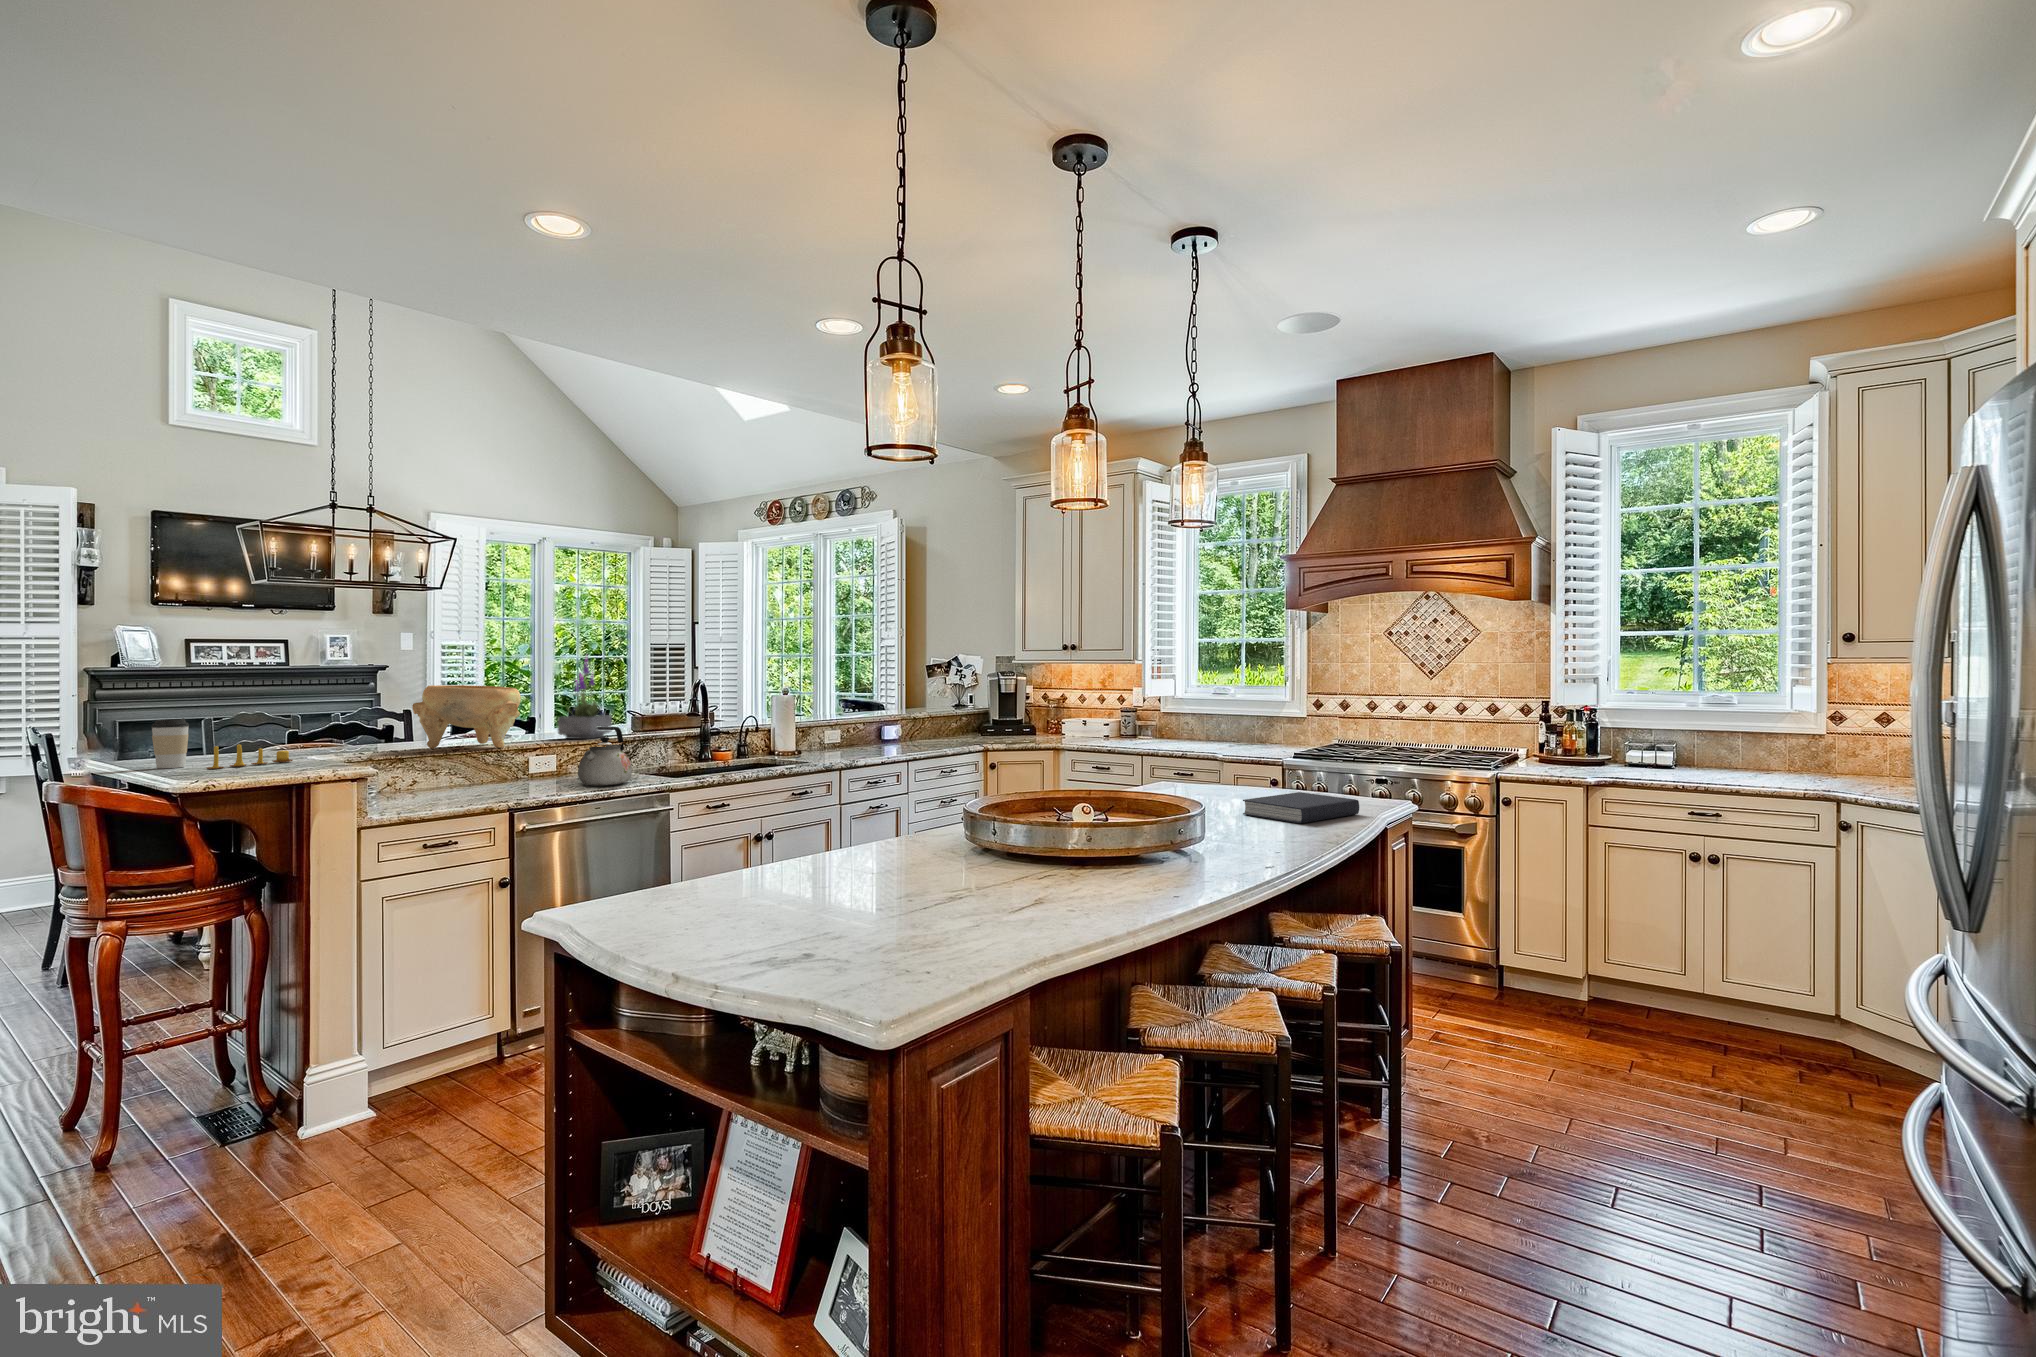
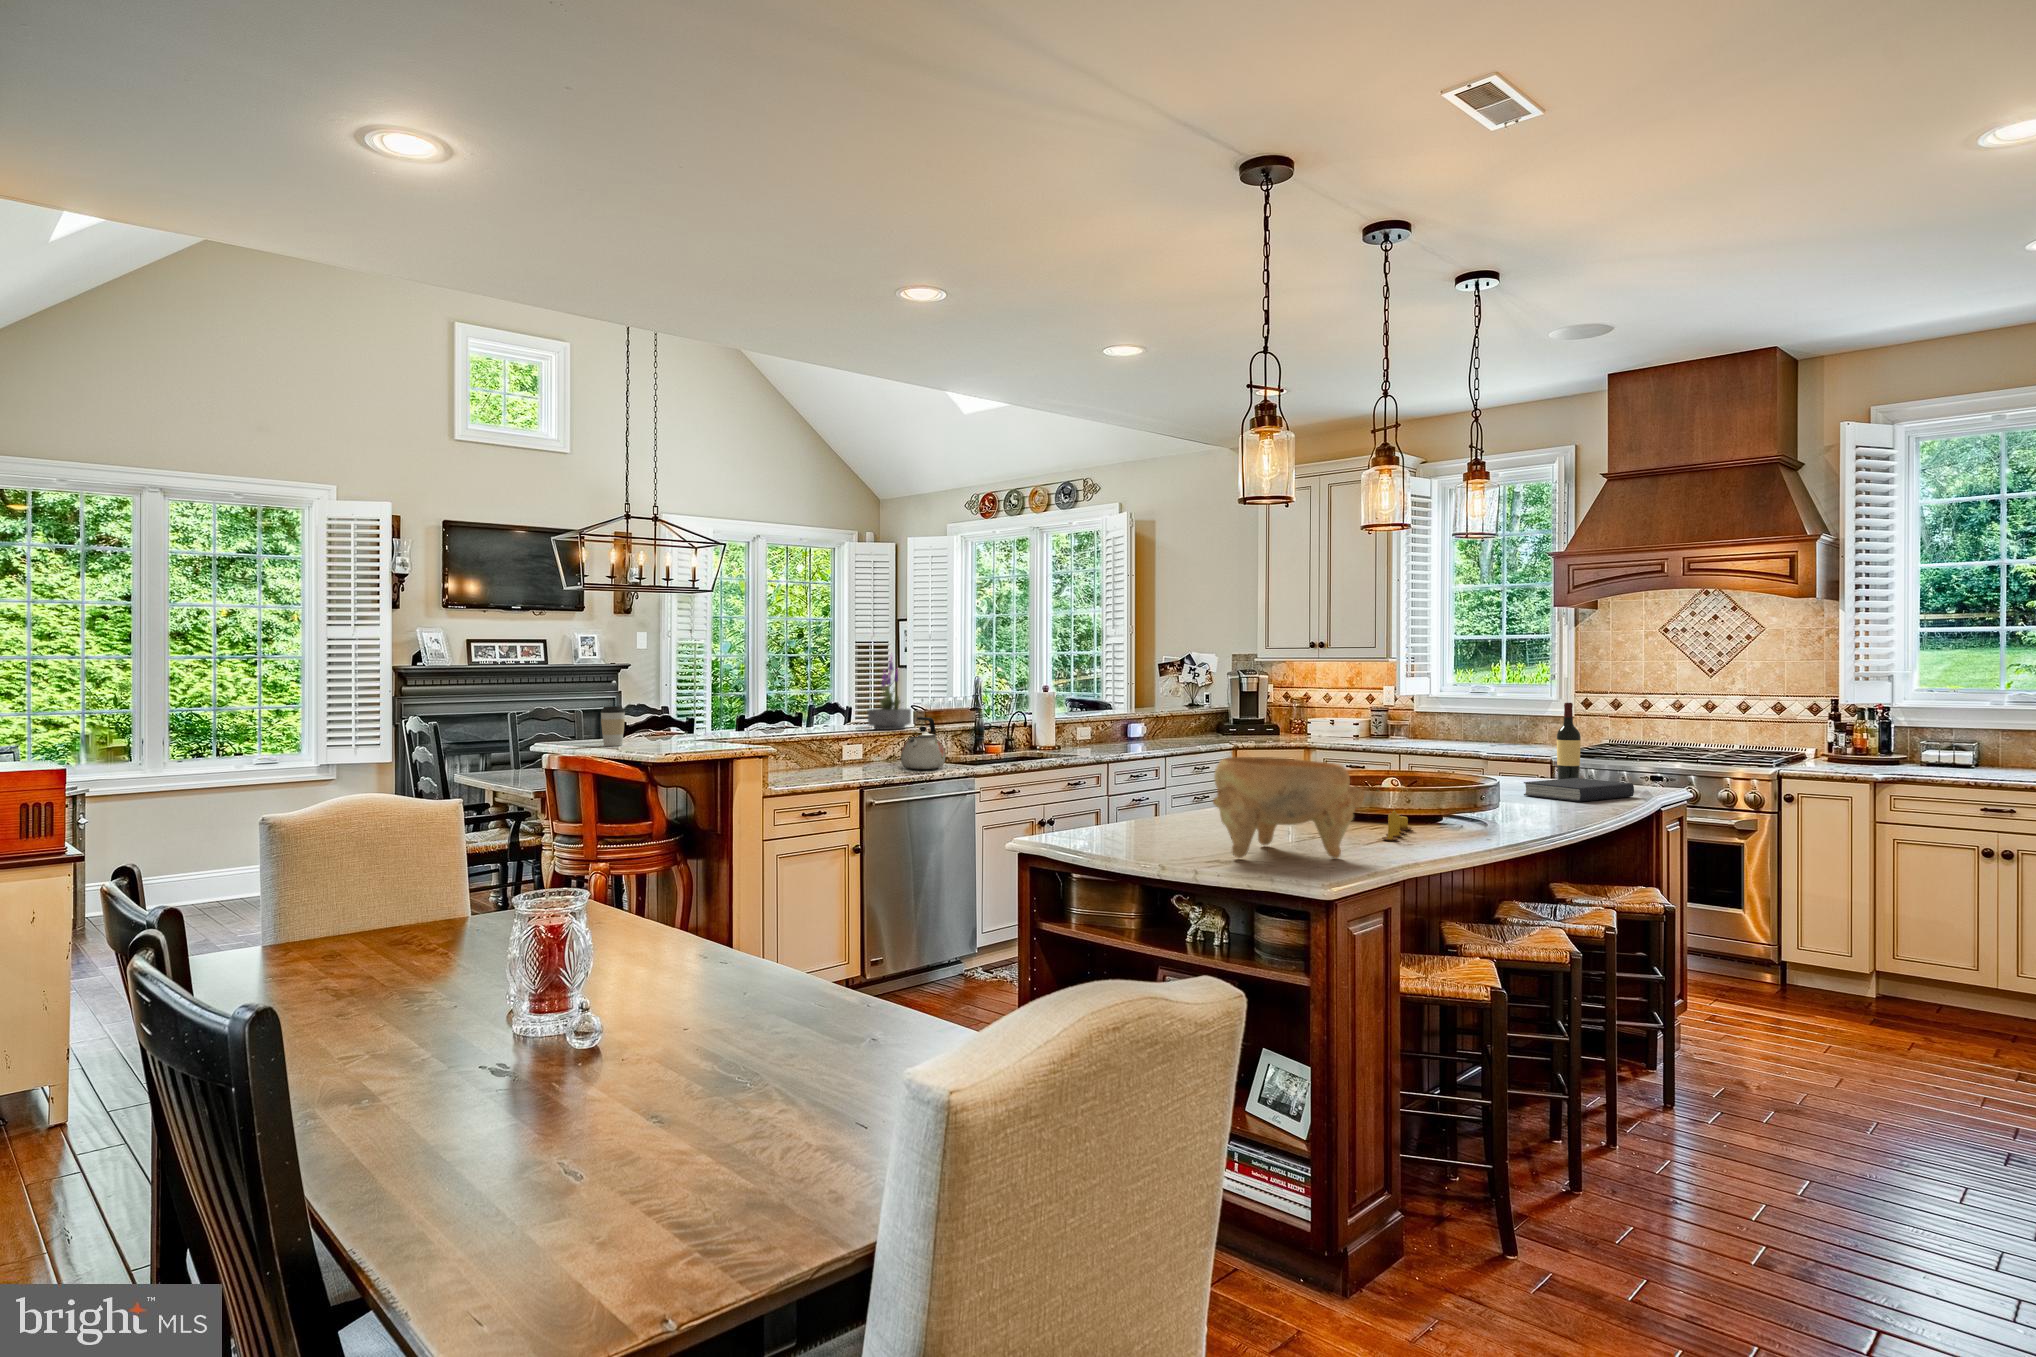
decorative bowl: present [412,685,521,749] -> present [1213,757,1365,858]
wine bottle: none [1281,709,1305,798] -> present [1557,703,1581,779]
candle: present [207,744,293,769] -> present [1382,811,1412,840]

